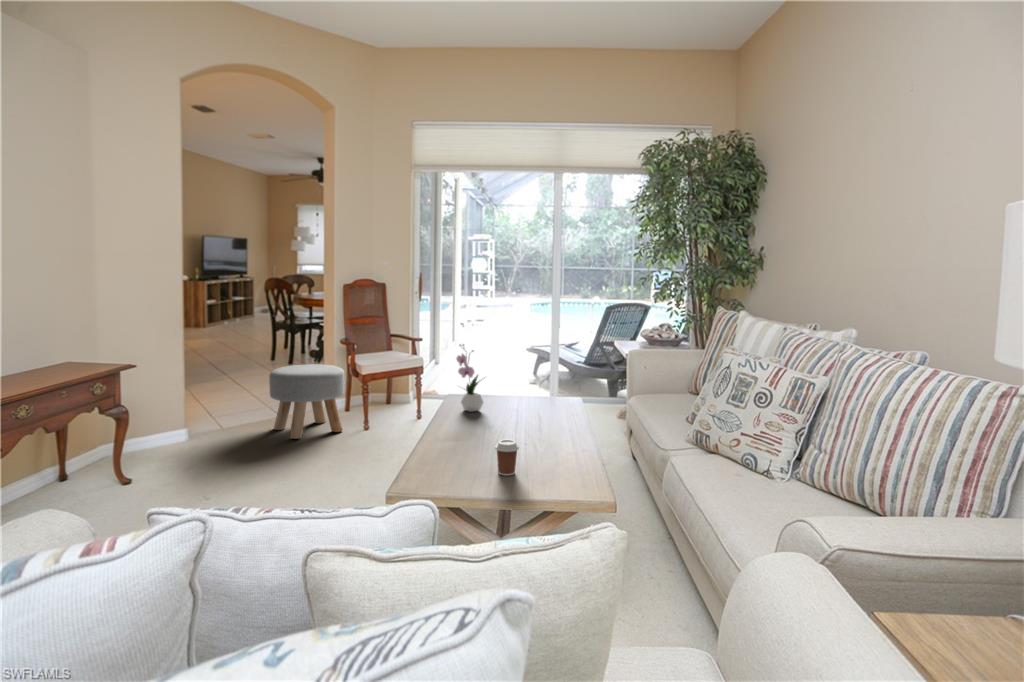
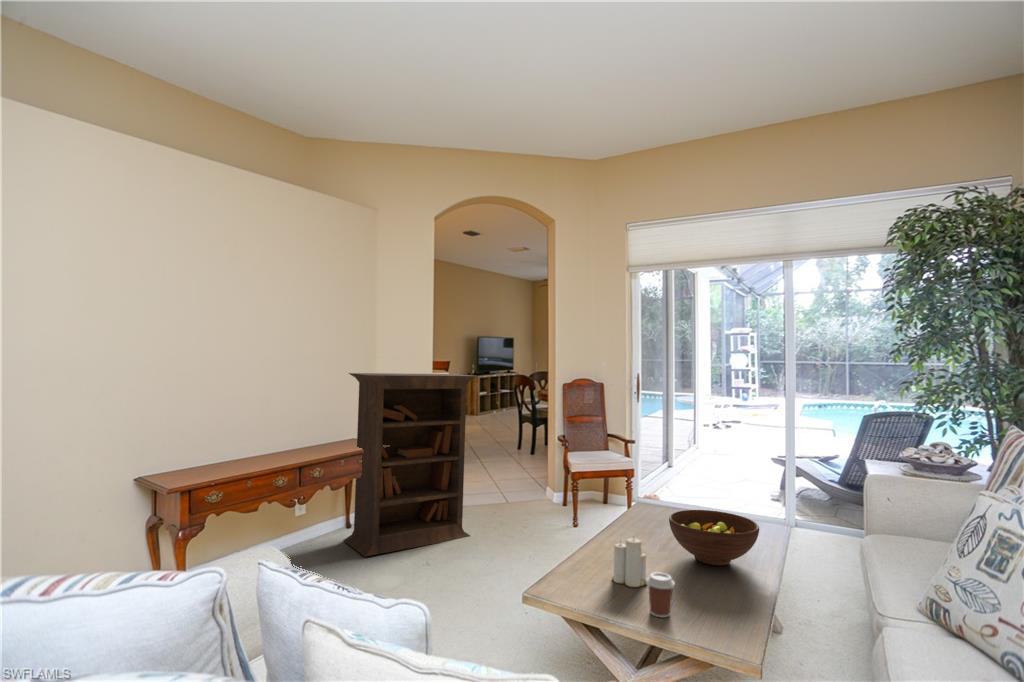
bookcase: none [87,274,260,485] -> present [343,373,477,556]
flower arrangement: present [457,344,483,412] -> none [641,453,675,528]
ottoman: present [269,364,344,439] -> none [488,458,555,530]
fruit bowl: none [492,389,567,433] -> present [669,510,759,565]
candle: none [454,413,486,458] -> present [612,538,647,587]

